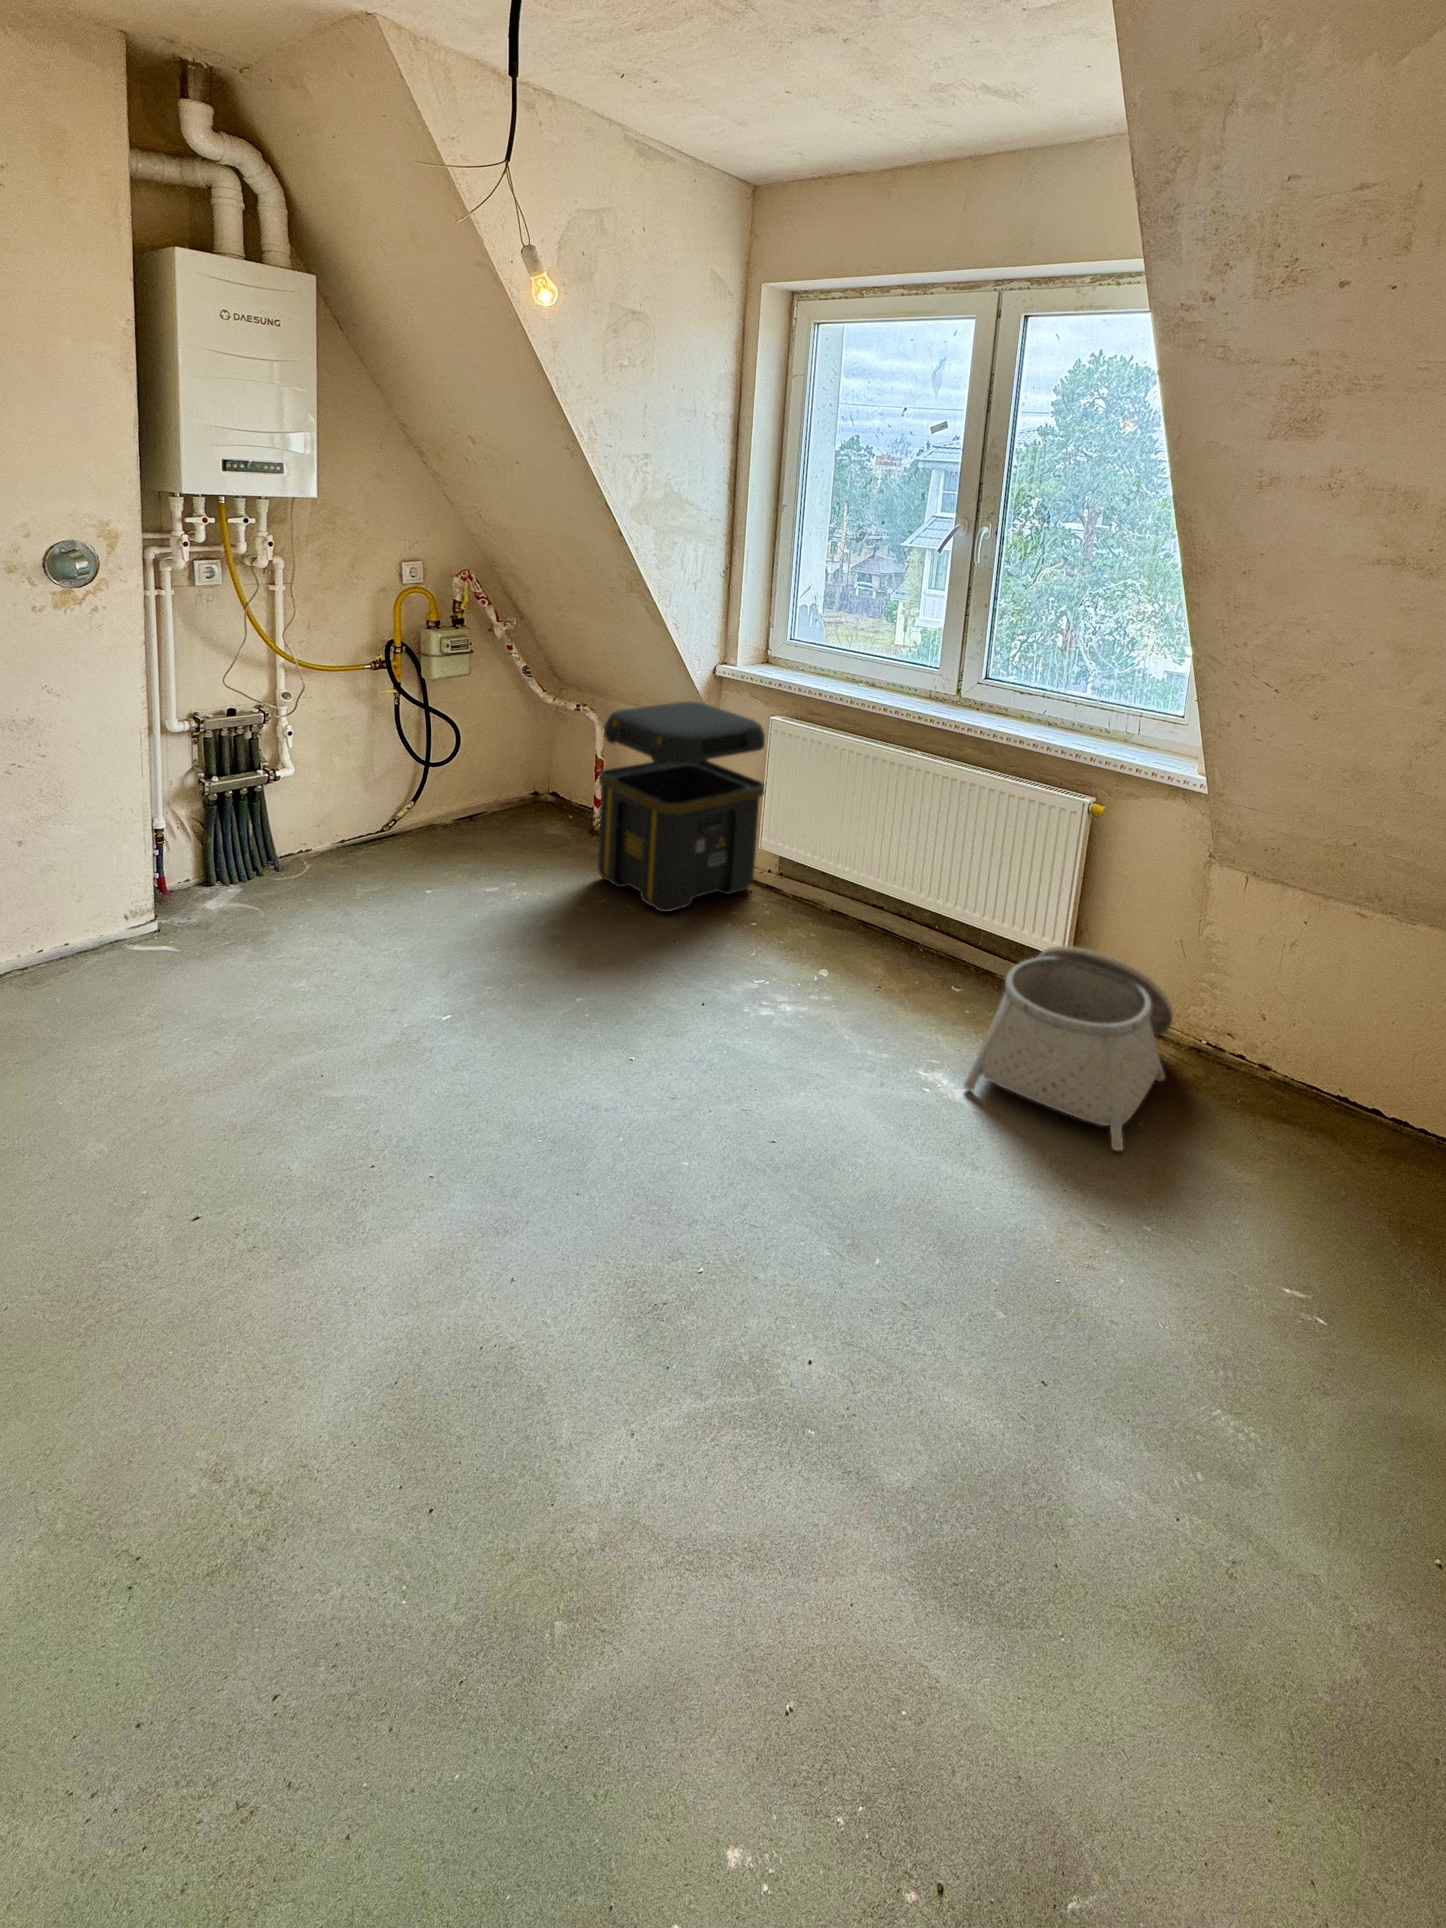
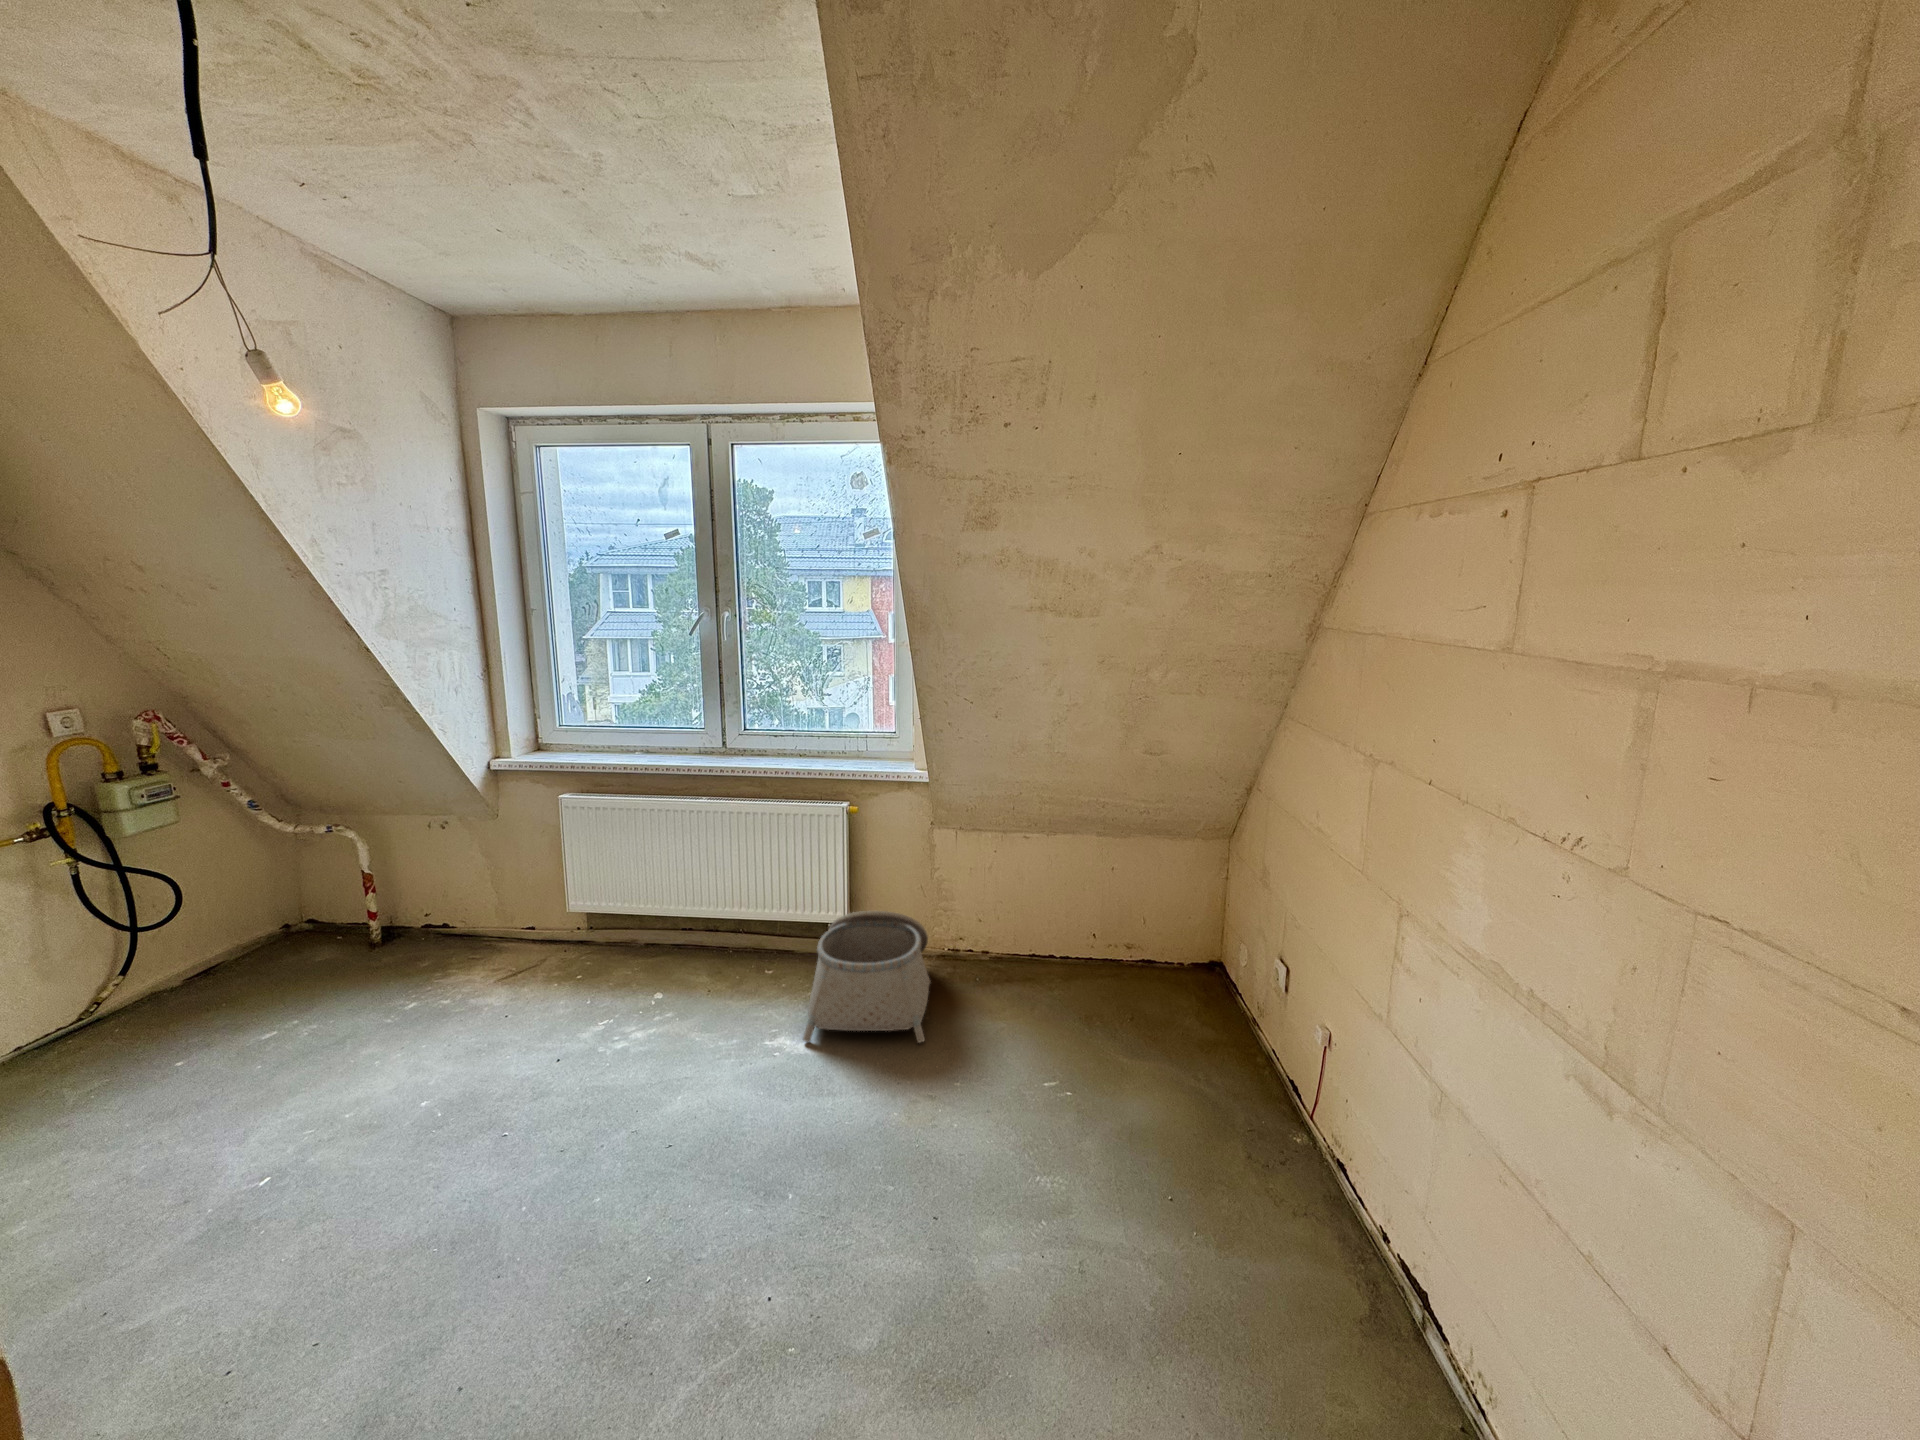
toolbox: present [598,701,765,912] -> none [378,798,564,995]

